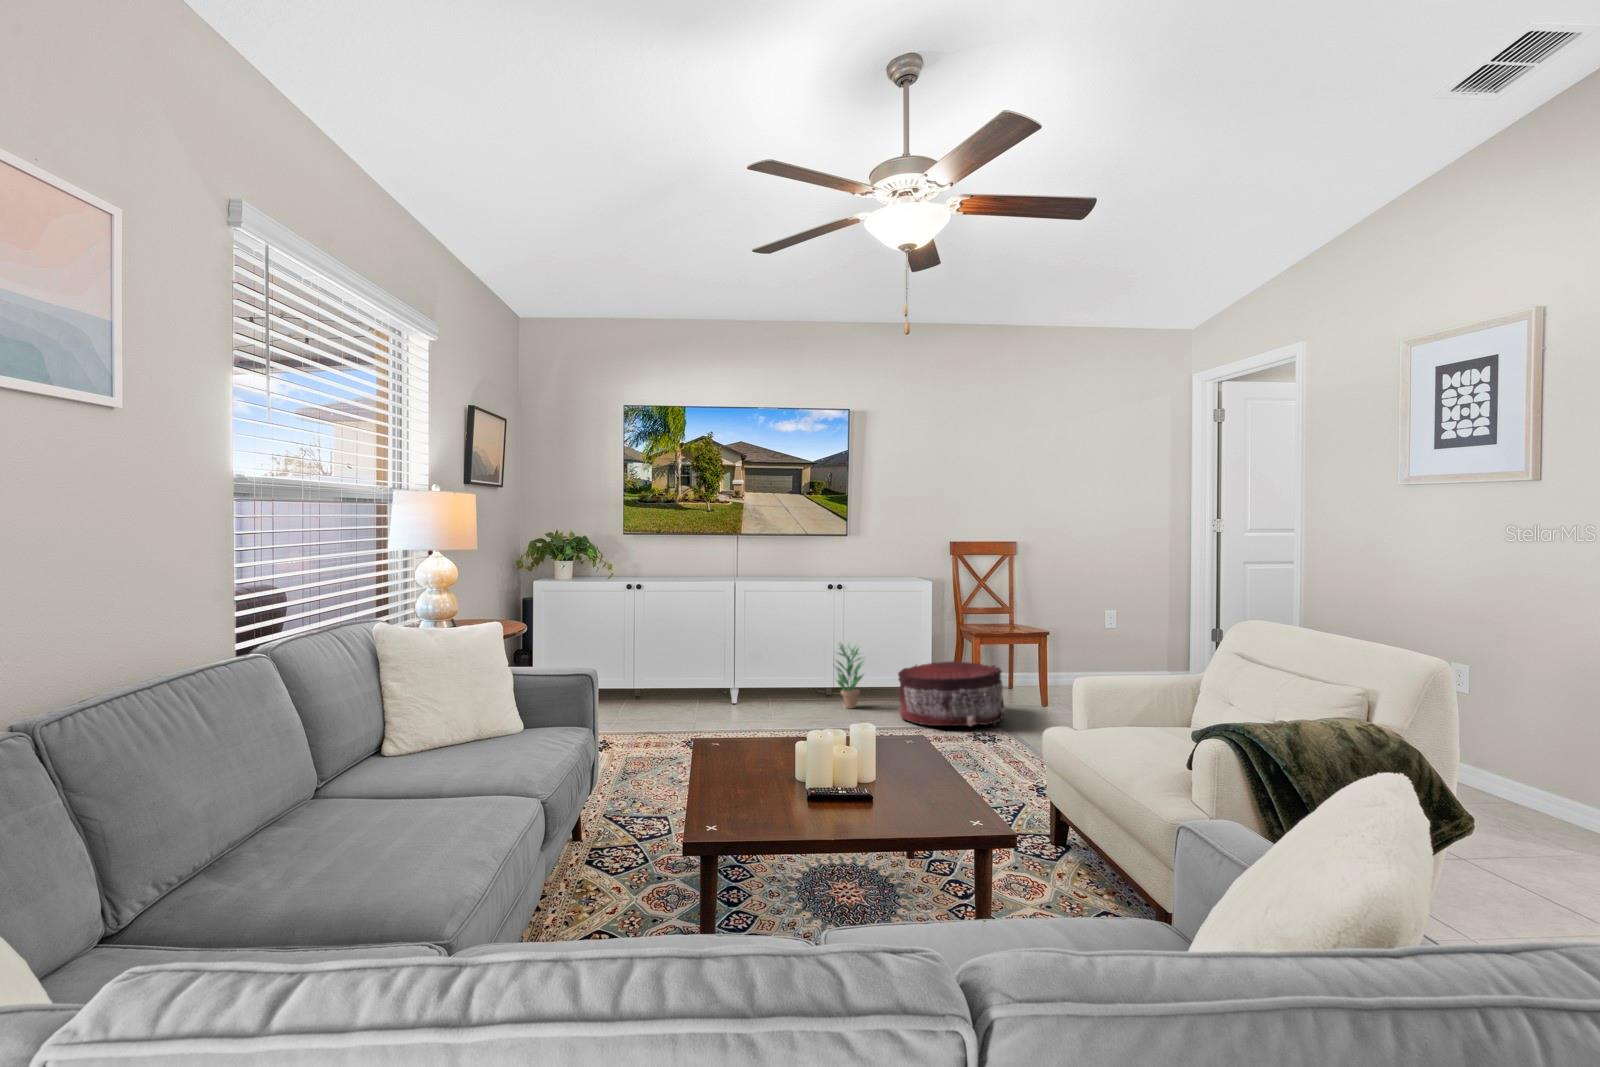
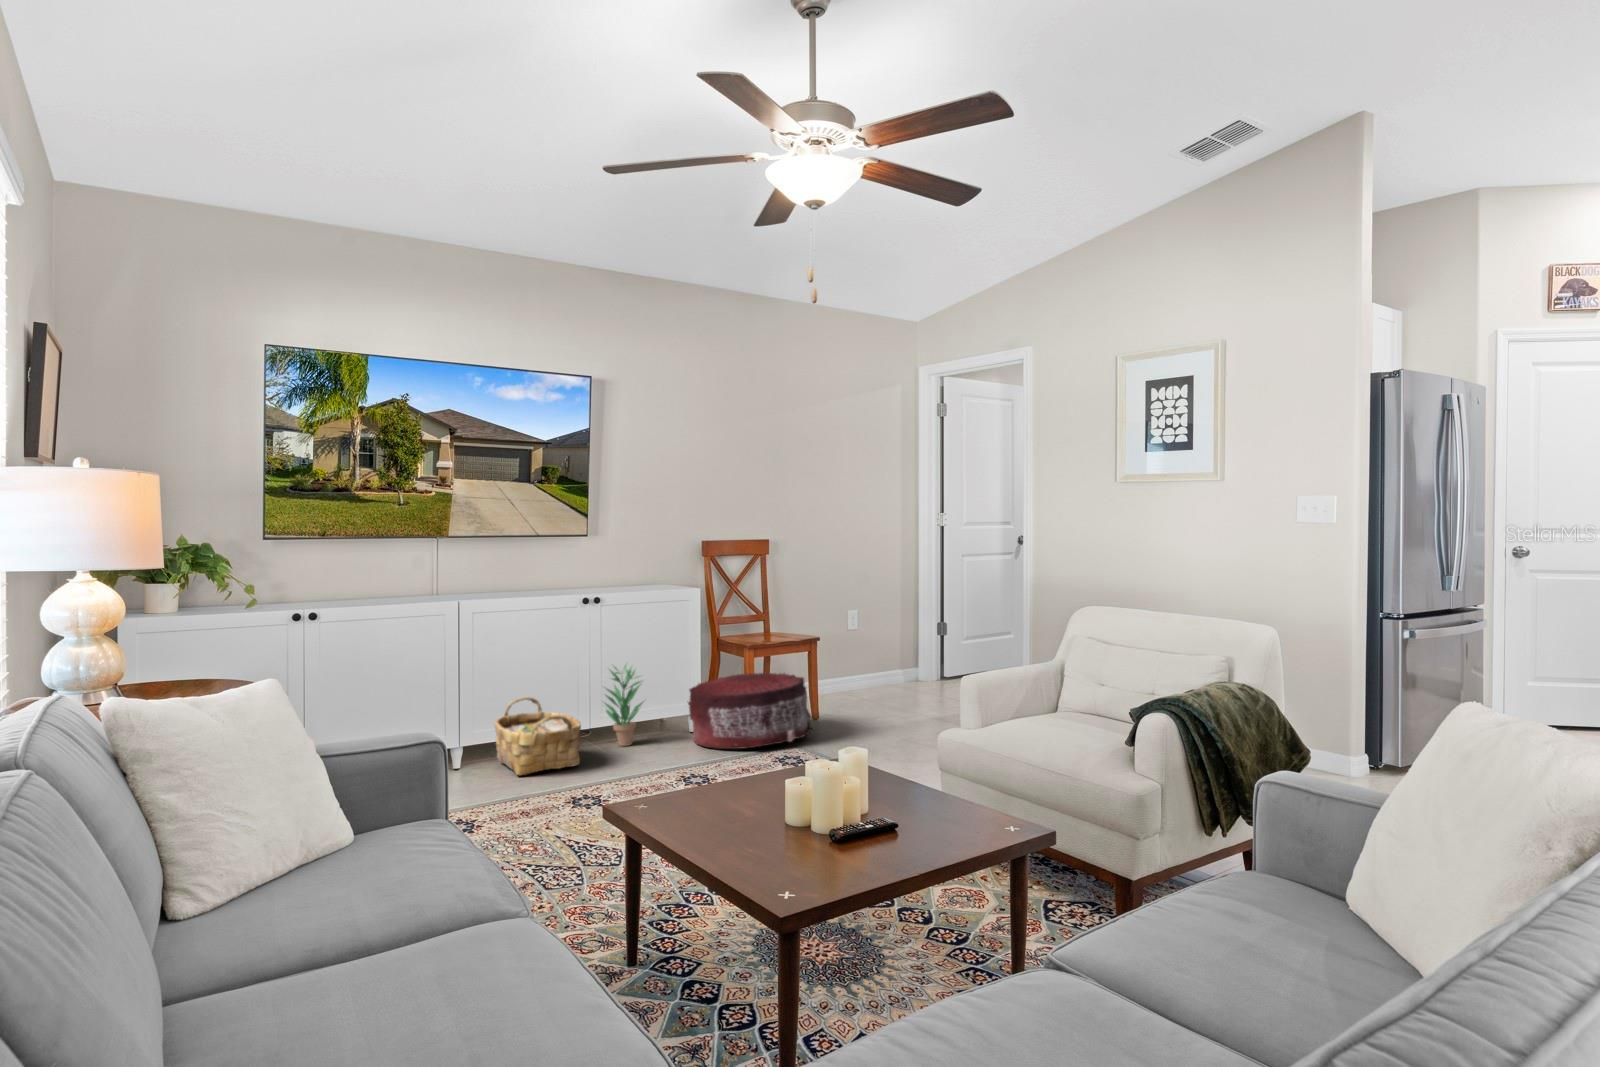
woven basket: none [743,659,802,717] -> present [494,697,581,776]

